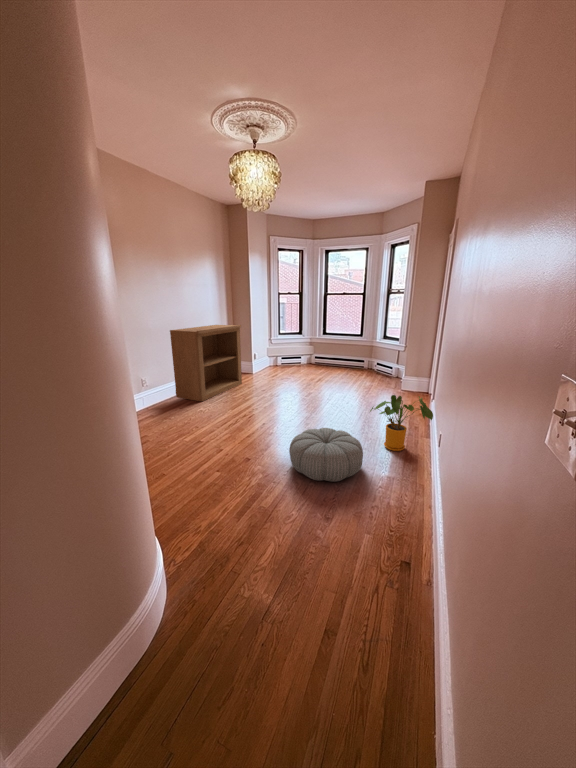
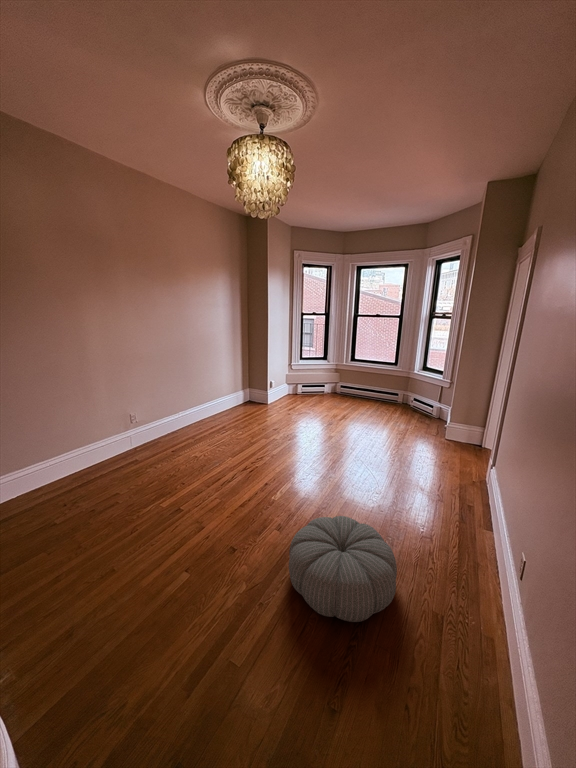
bookshelf: present [170,325,242,401] -> none [169,350,254,443]
house plant: present [370,395,433,451] -> none [405,475,506,556]

